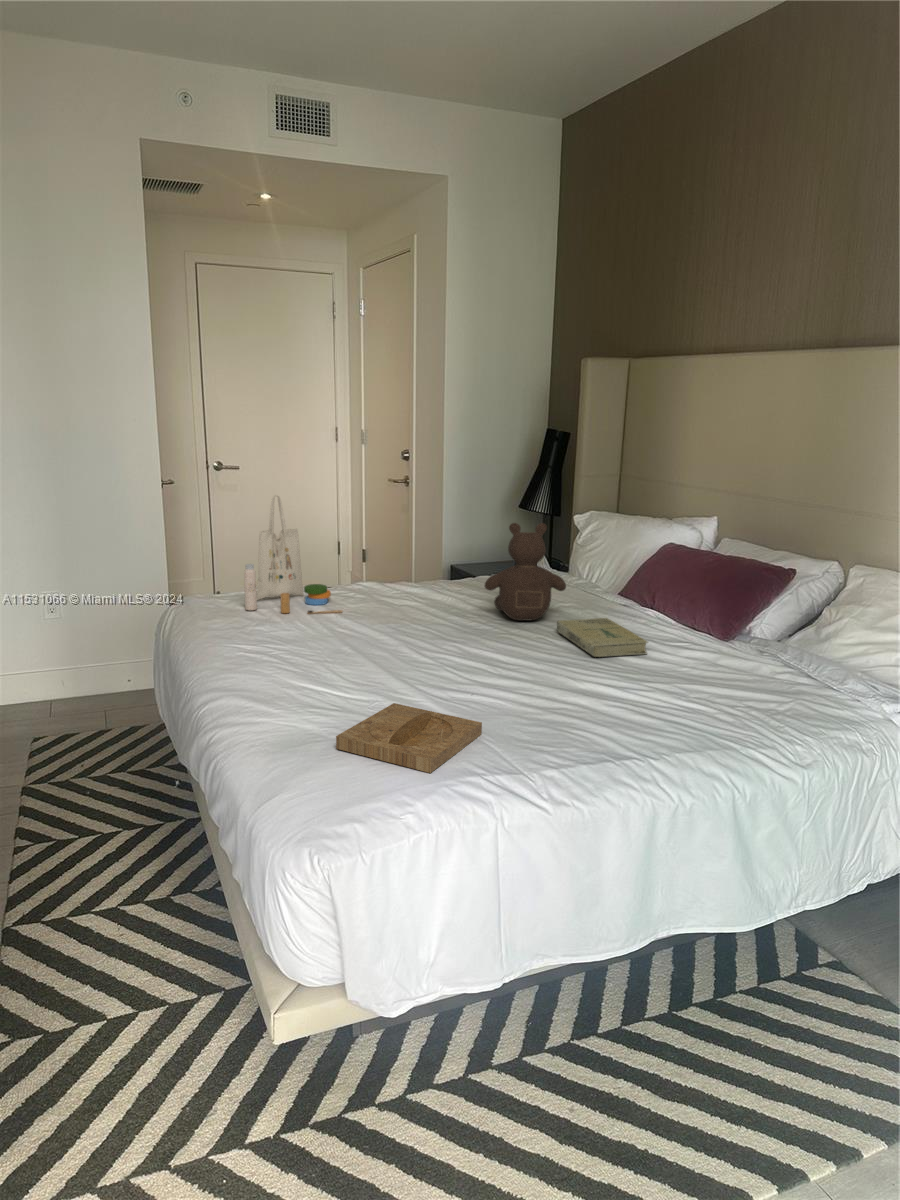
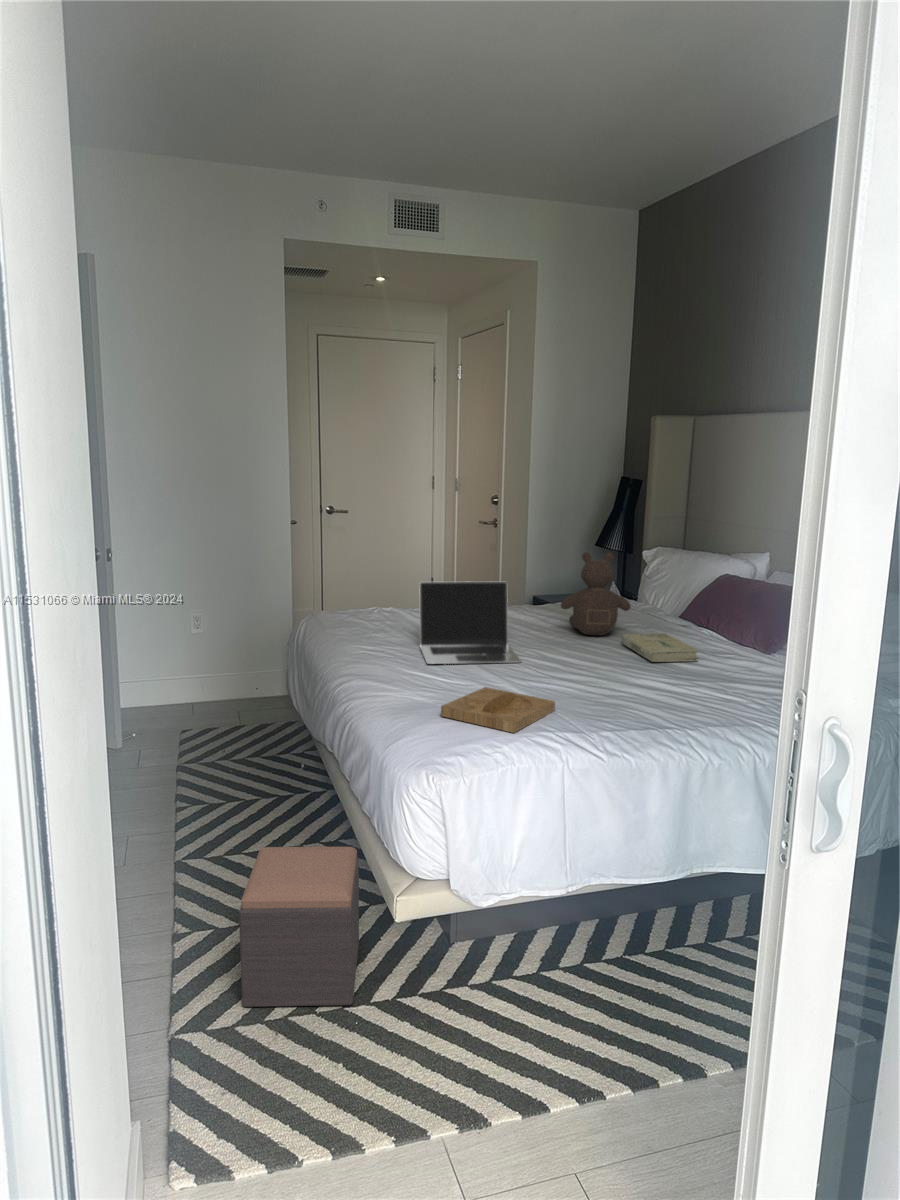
tote bag: present [244,495,342,614] -> none [361,530,441,627]
laptop: none [313,560,439,667] -> present [419,582,521,664]
footstool: none [56,929,235,1166] -> present [239,847,359,1007]

